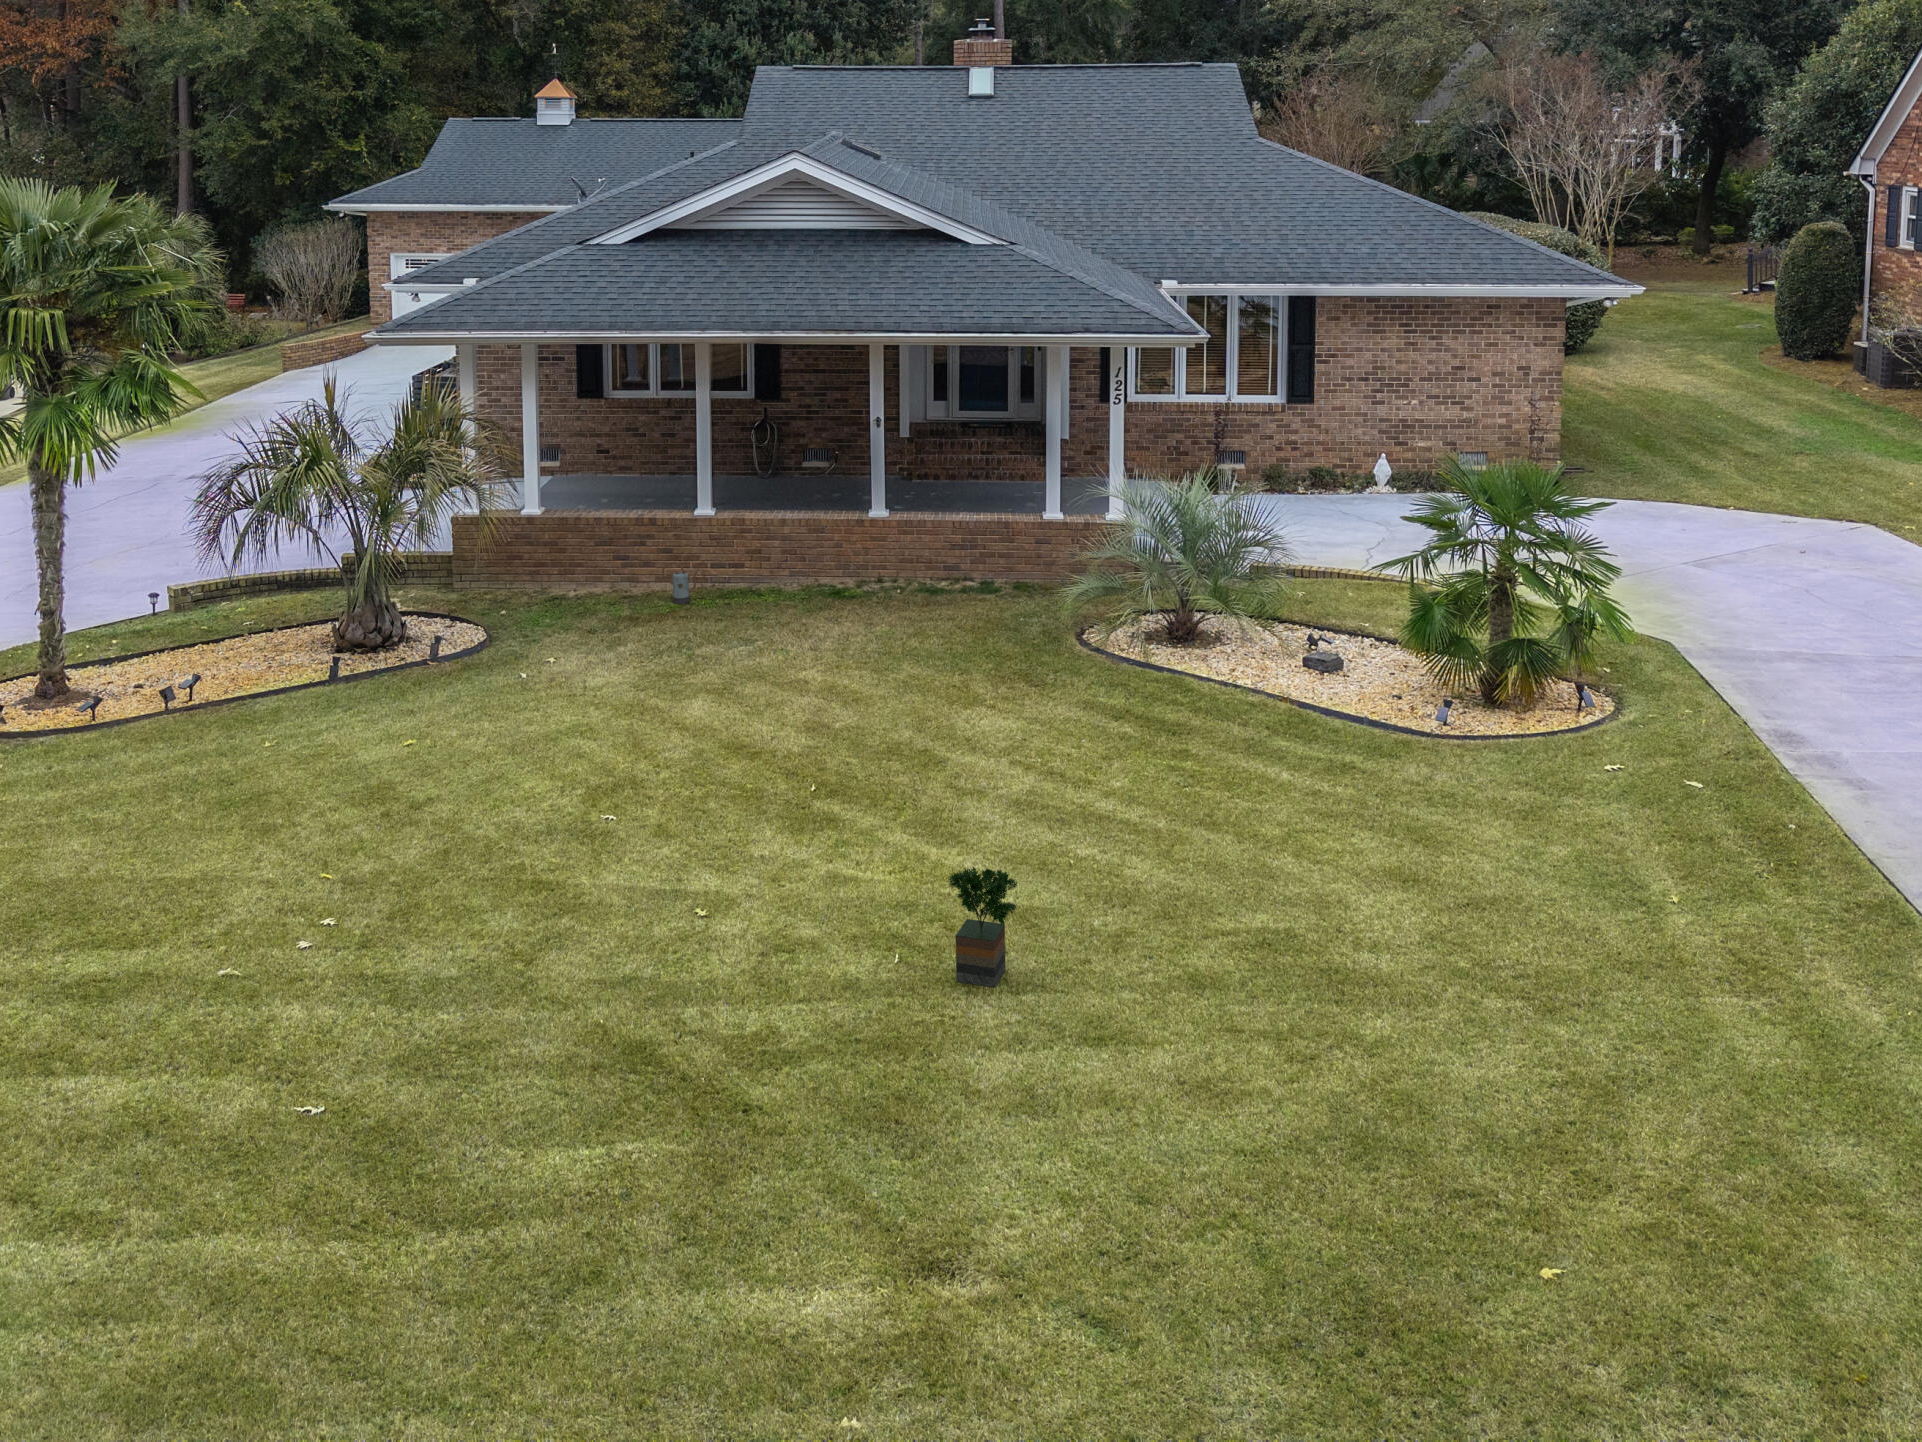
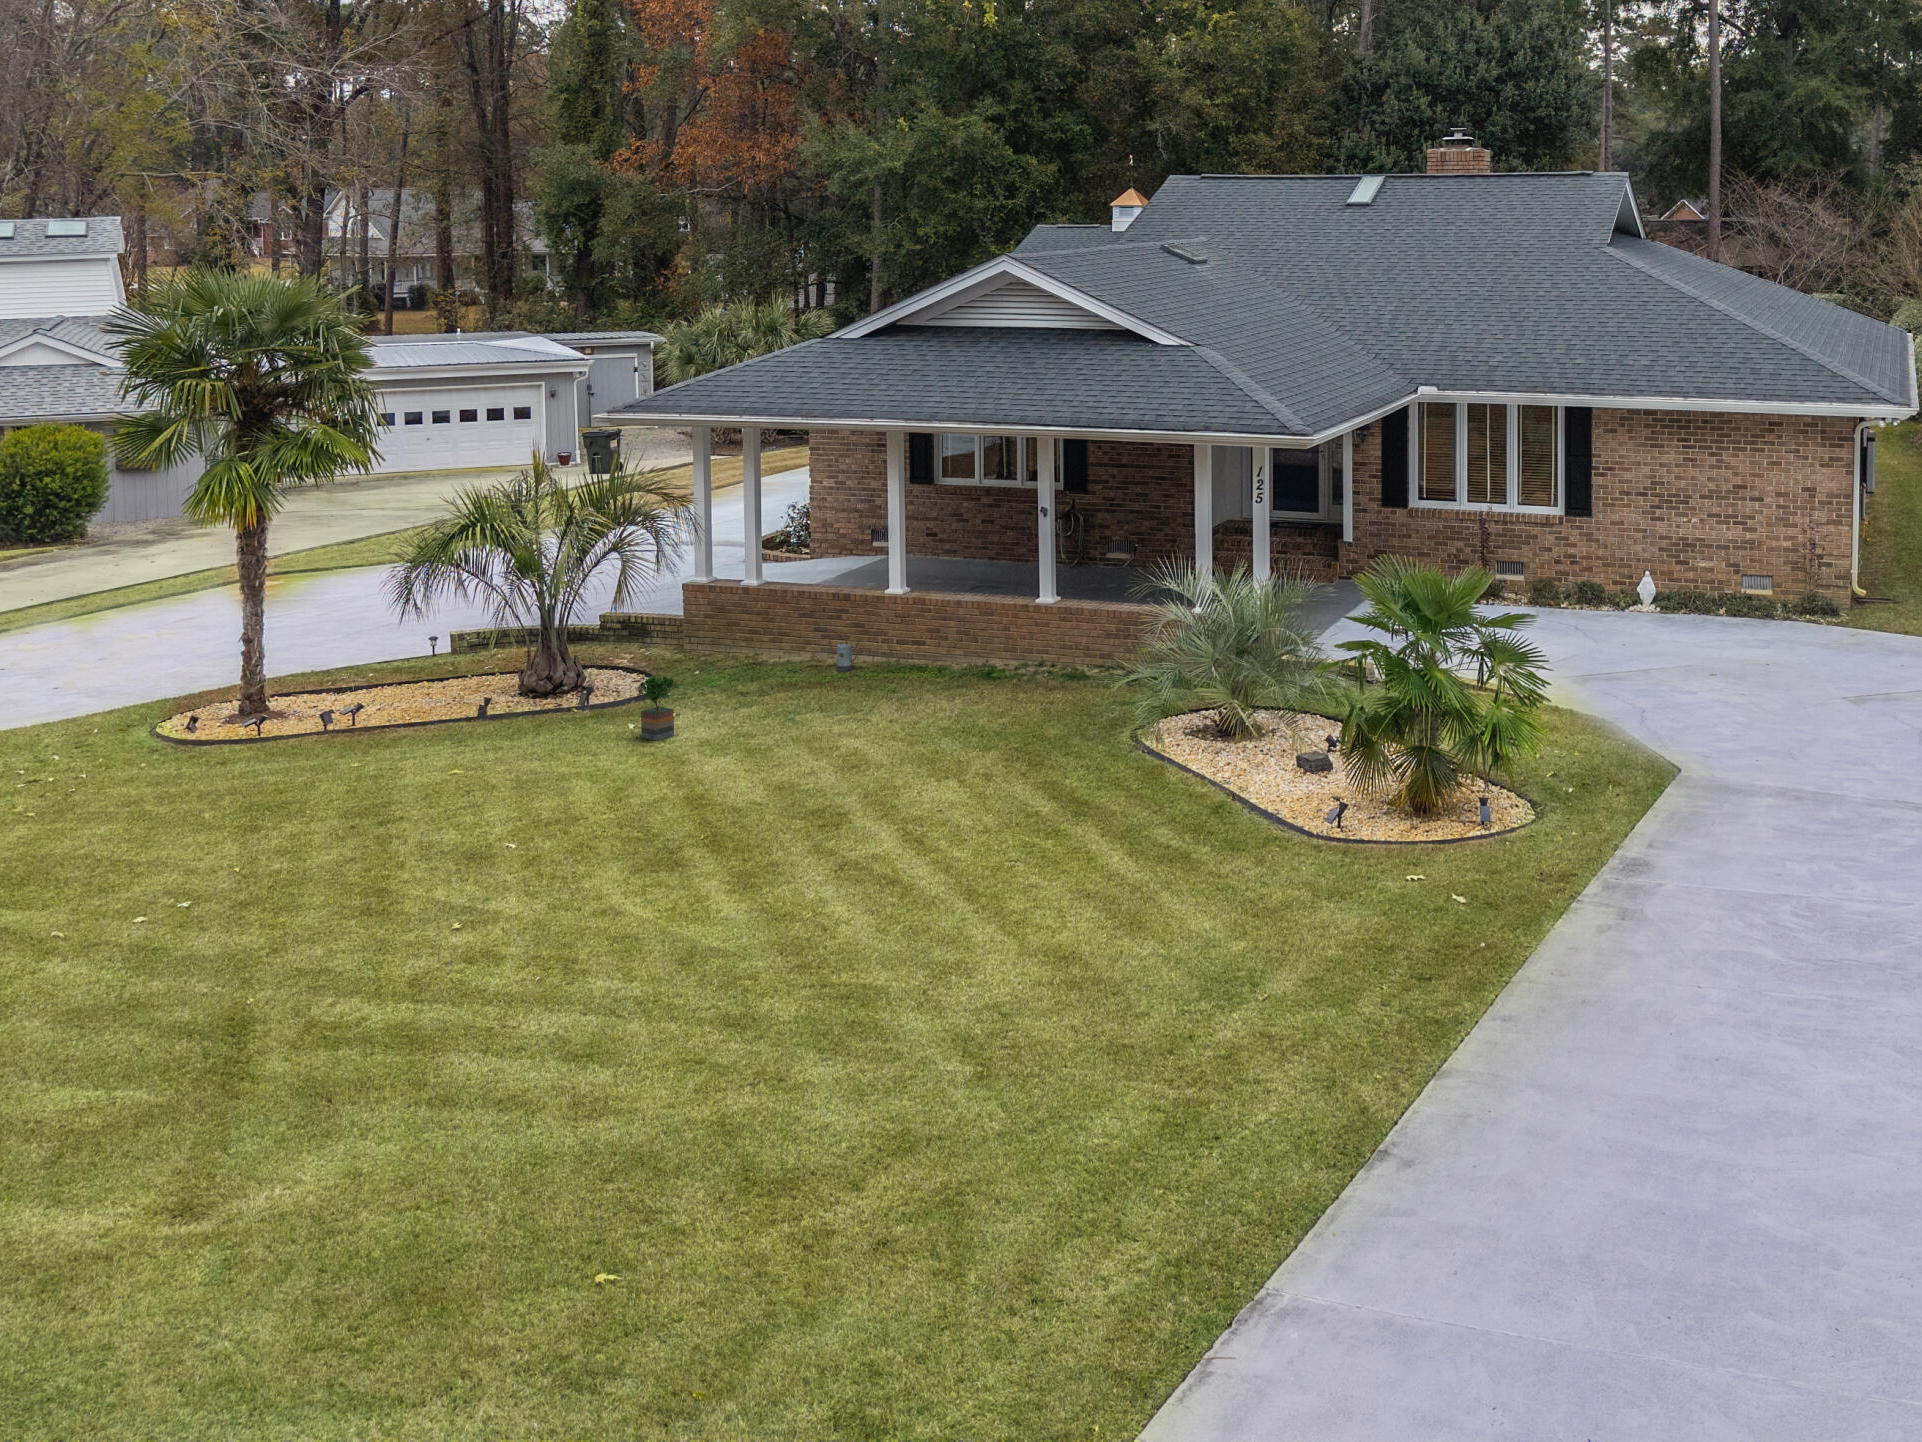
potted tree: present [948,867,1018,987] -> present [638,676,679,741]

